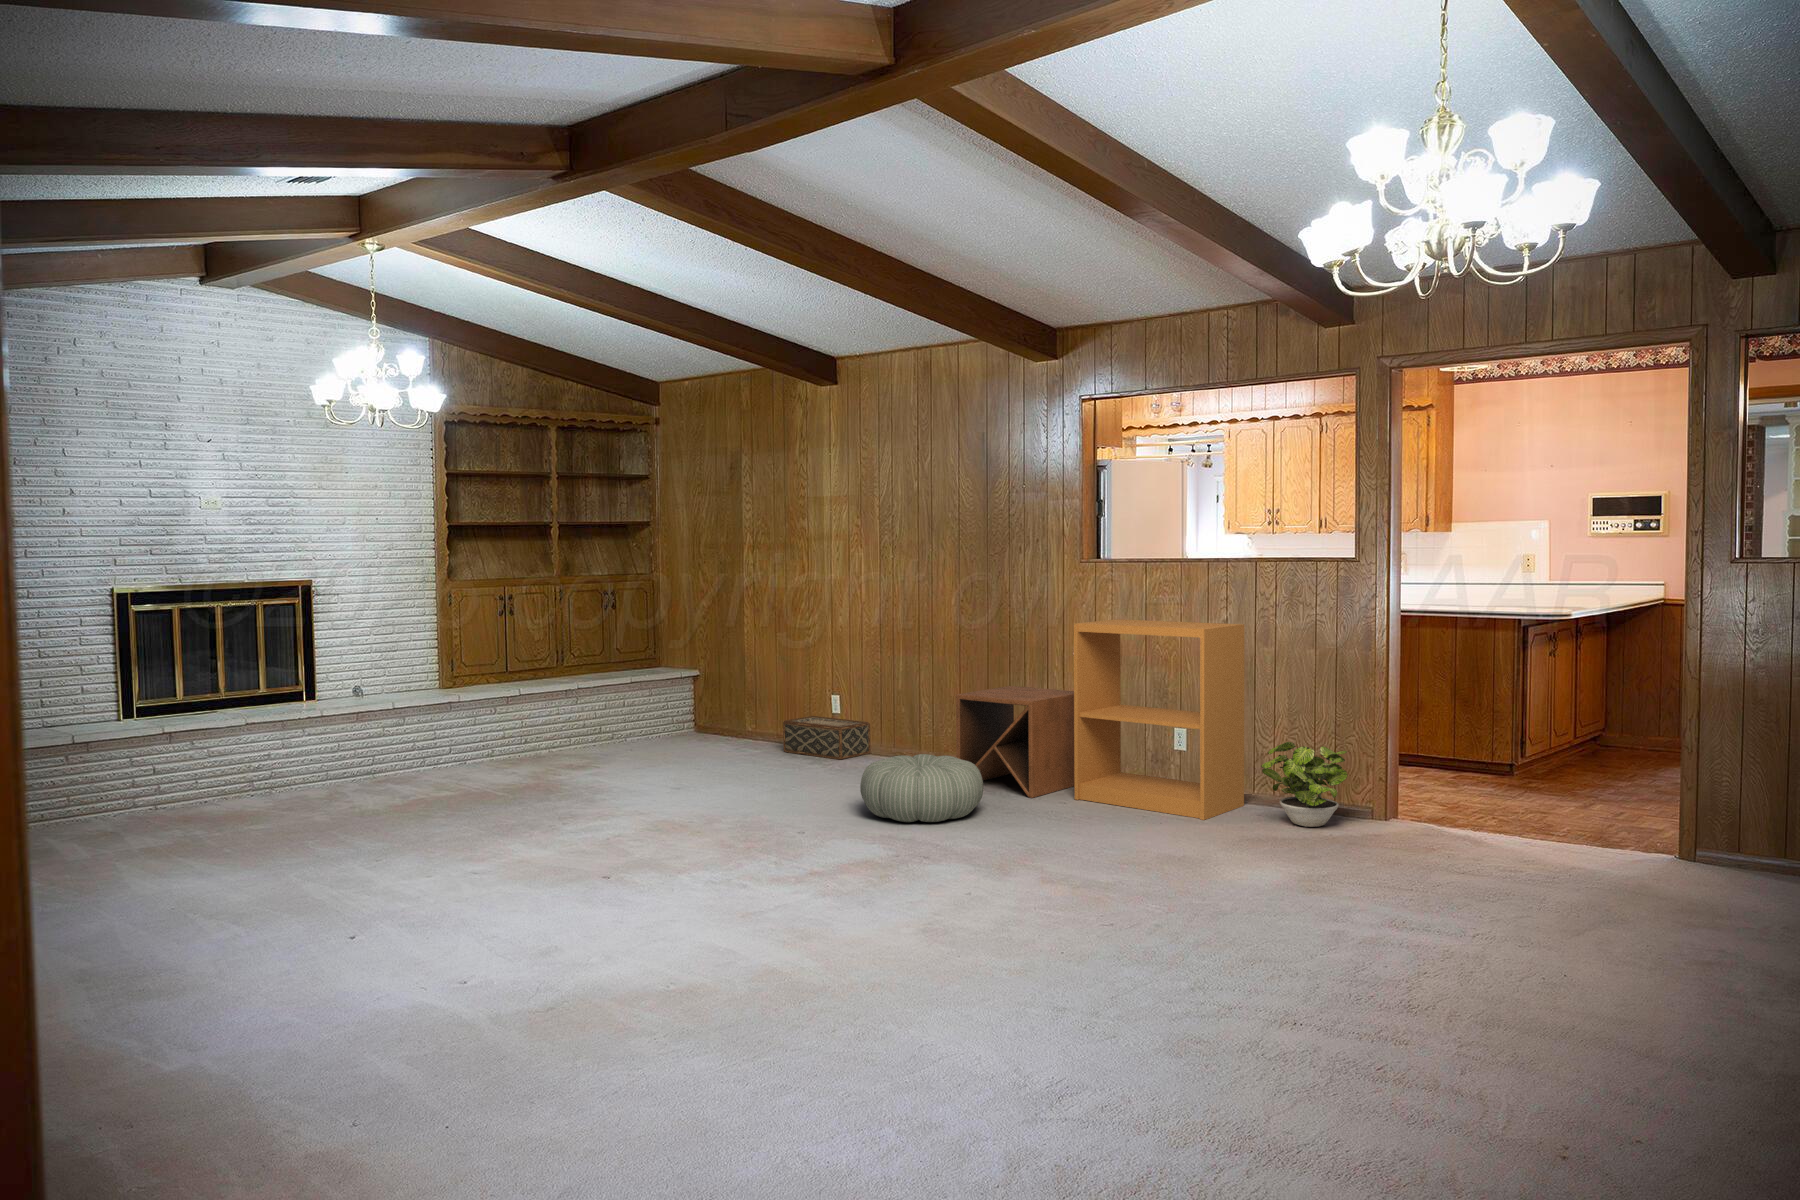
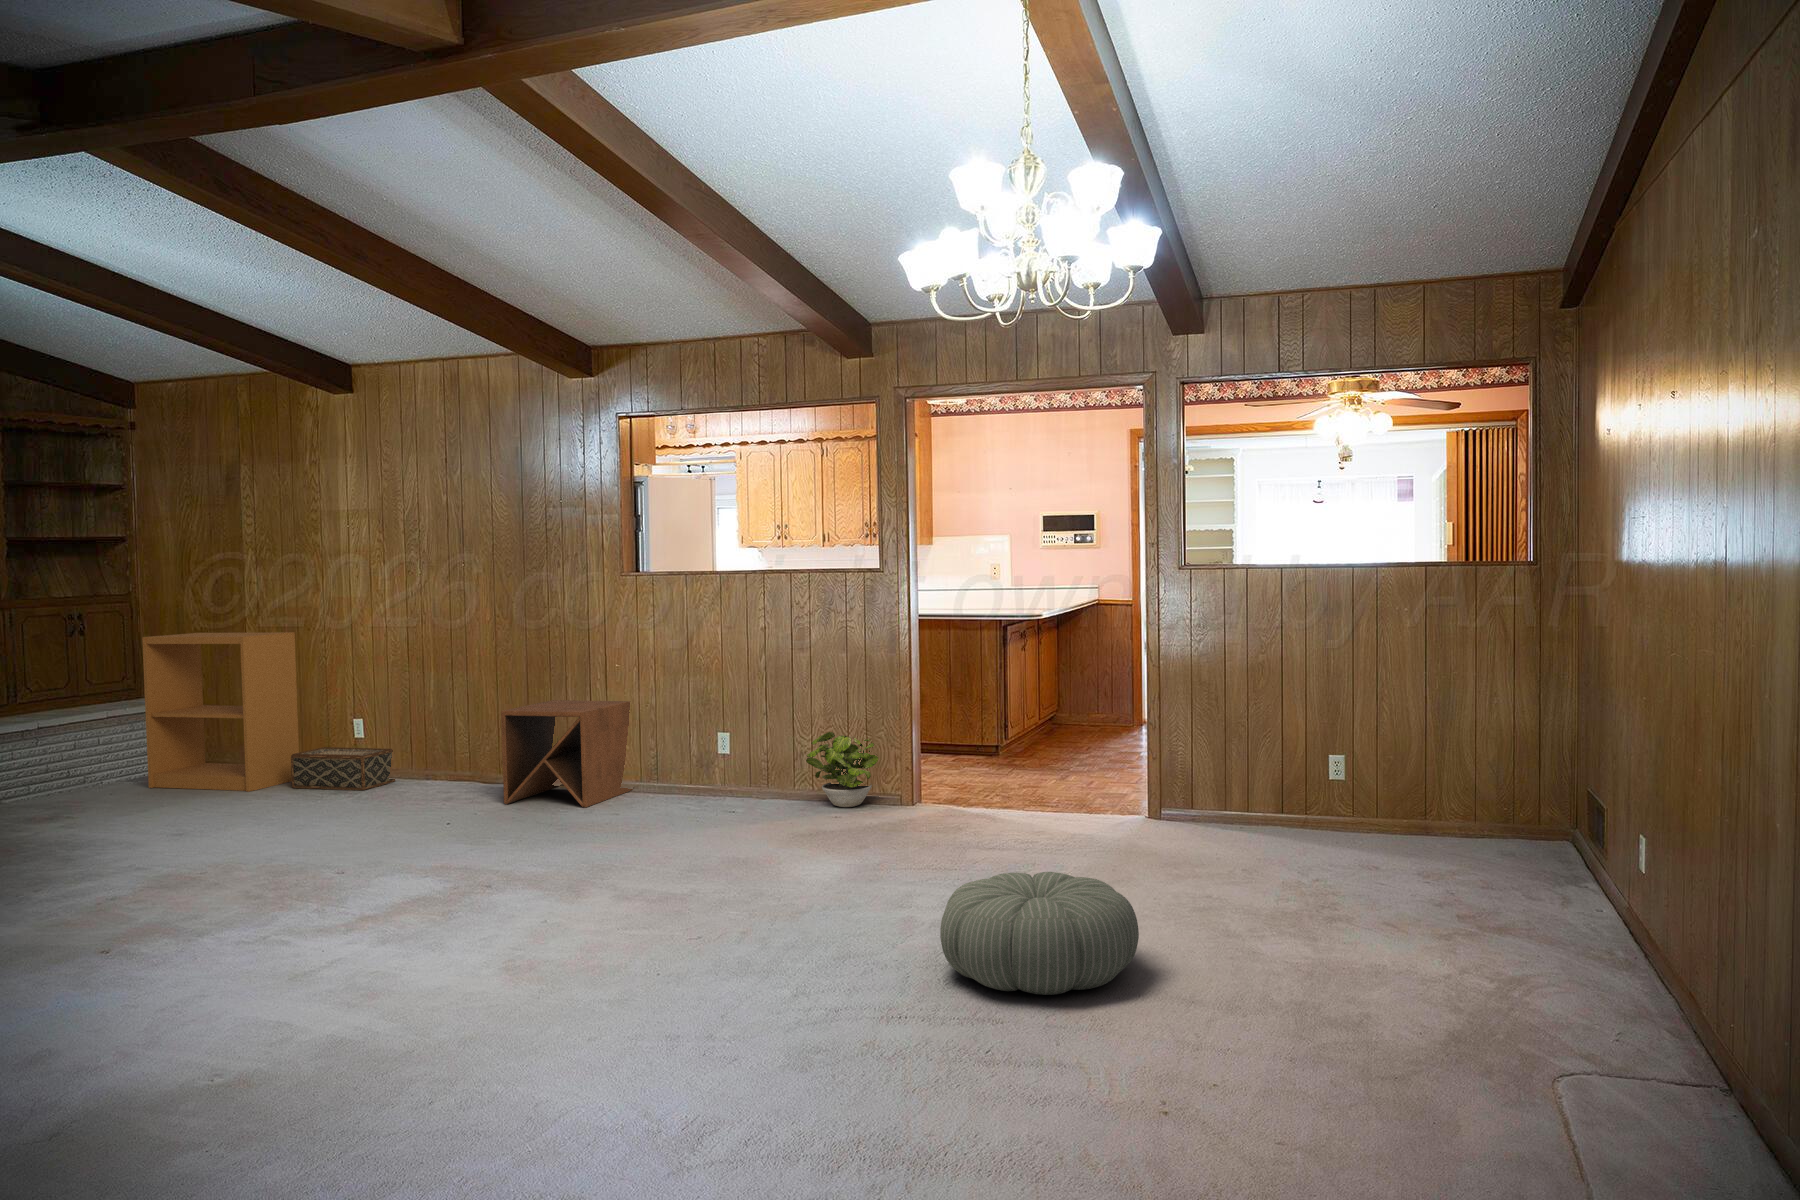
bookshelf: present [1074,619,1245,820] -> present [142,632,299,792]
pouf: present [860,754,983,822] -> present [940,872,1139,995]

